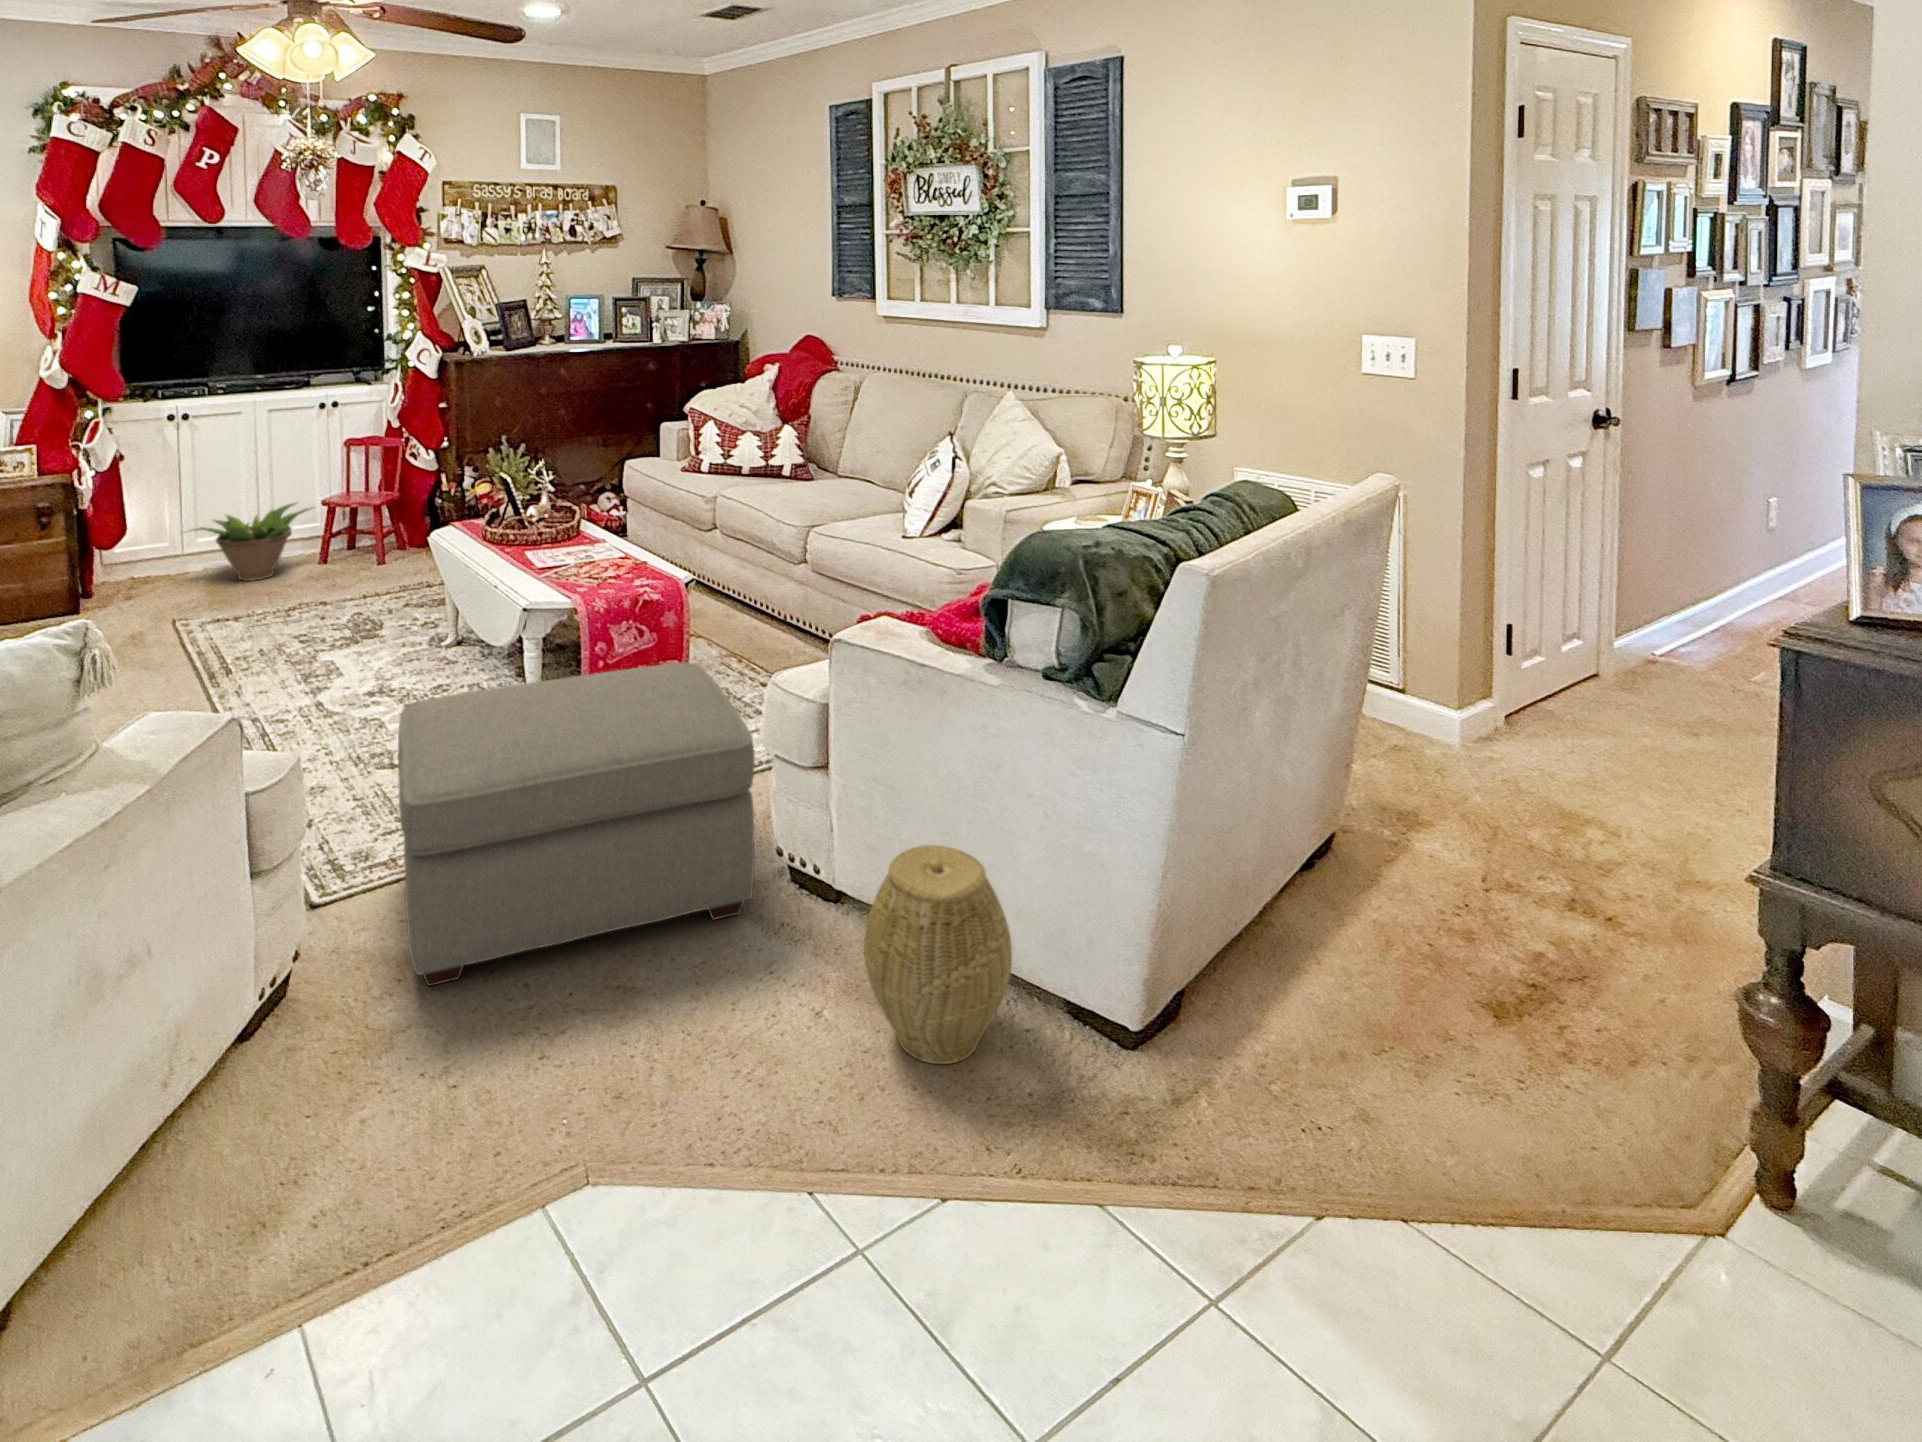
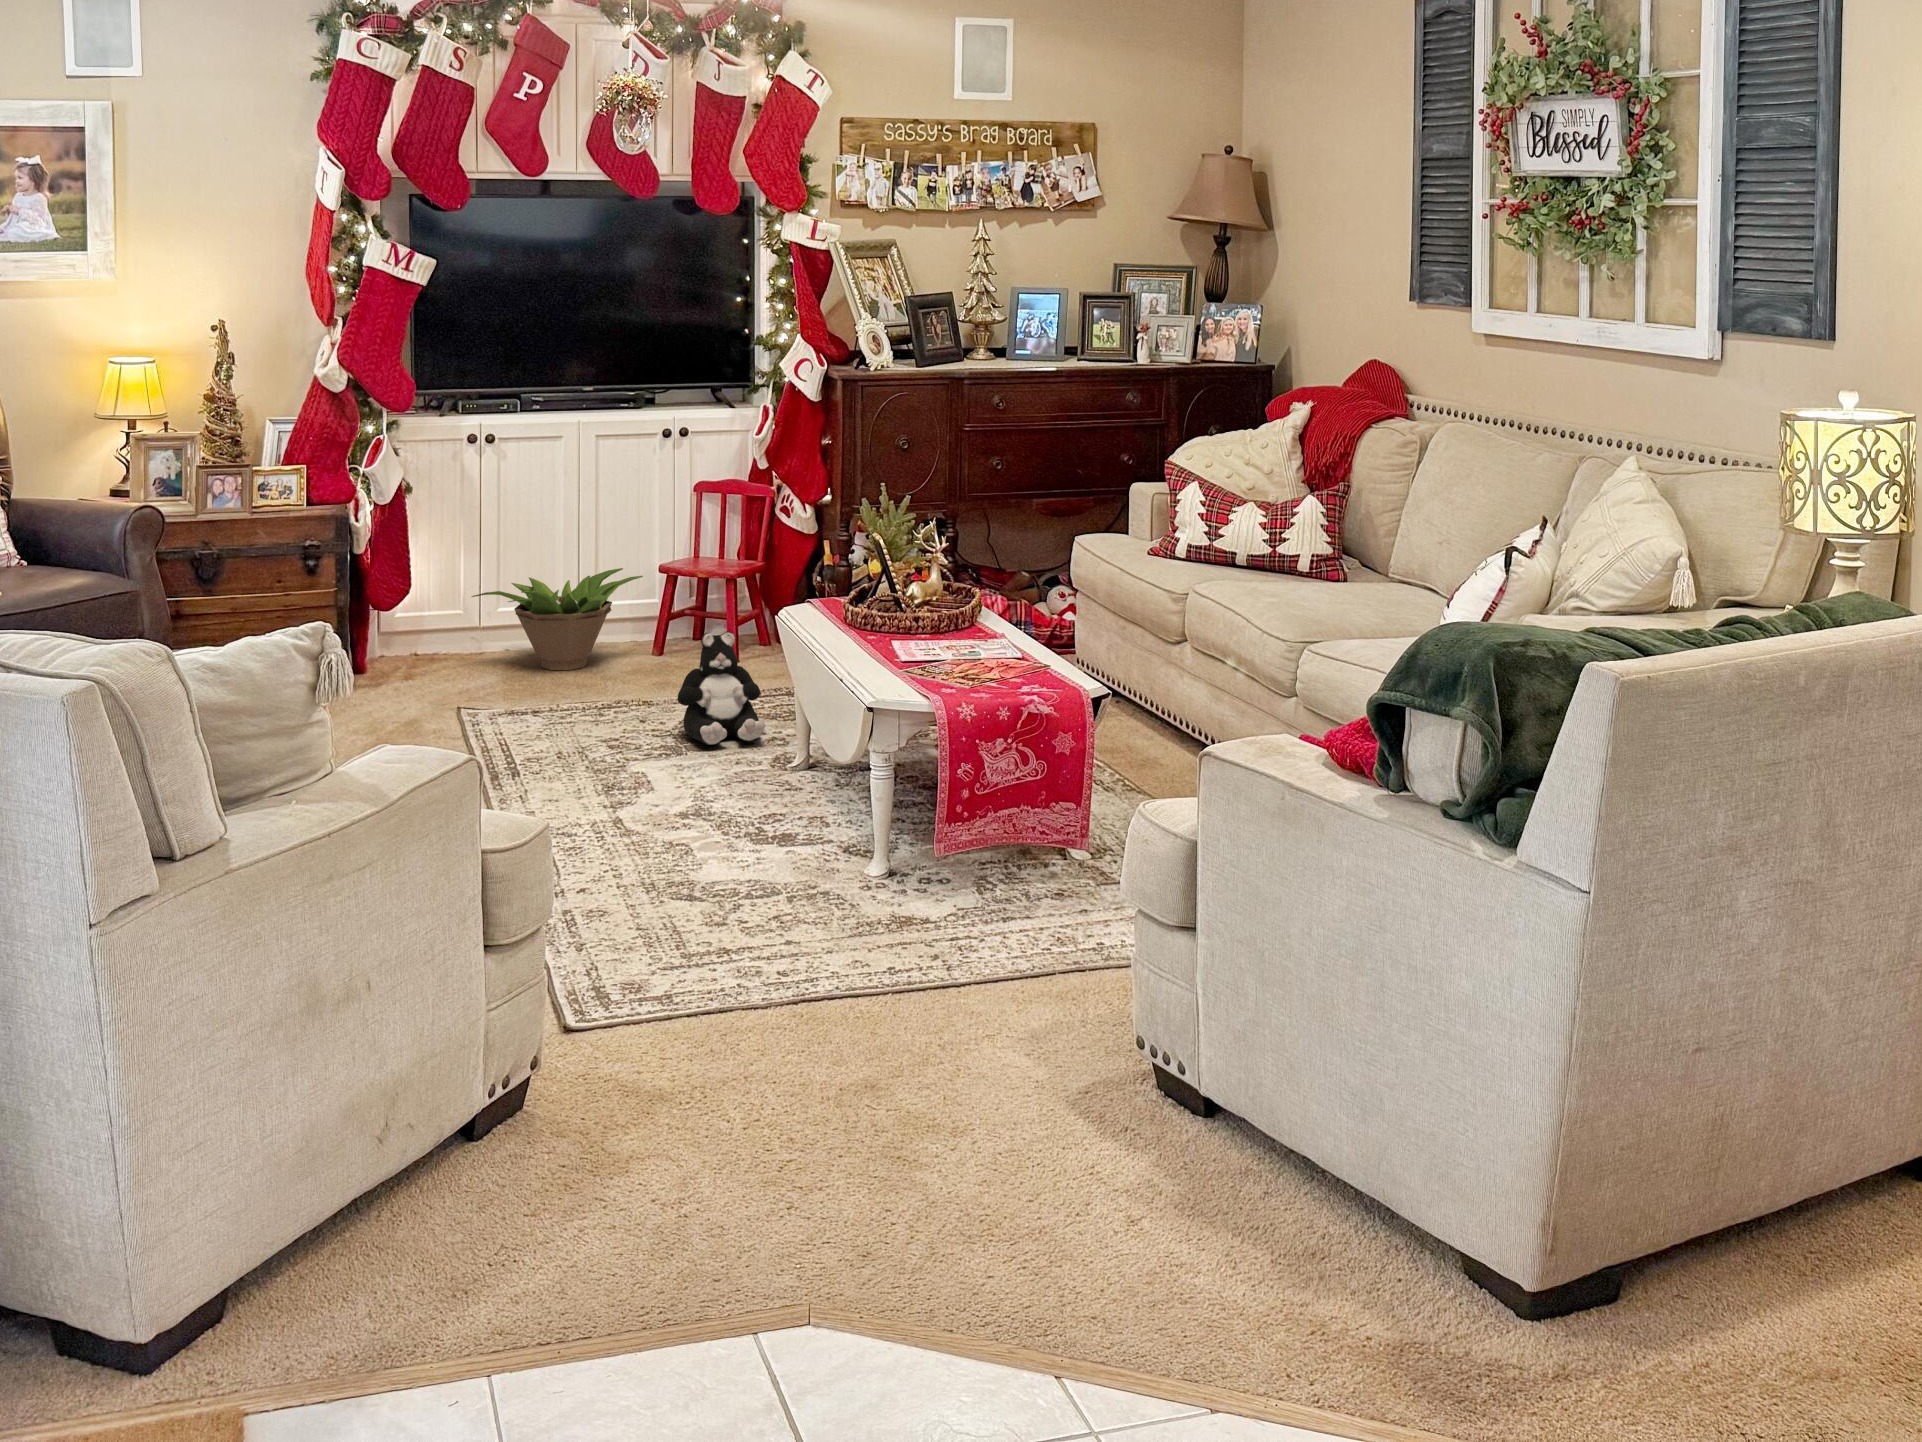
plush toy: none [355,546,424,630] -> present [677,631,765,745]
ottoman: present [398,662,755,986] -> none [656,789,1097,1118]
woven basket: present [864,845,1012,1064] -> none [1179,1020,1373,1290]

